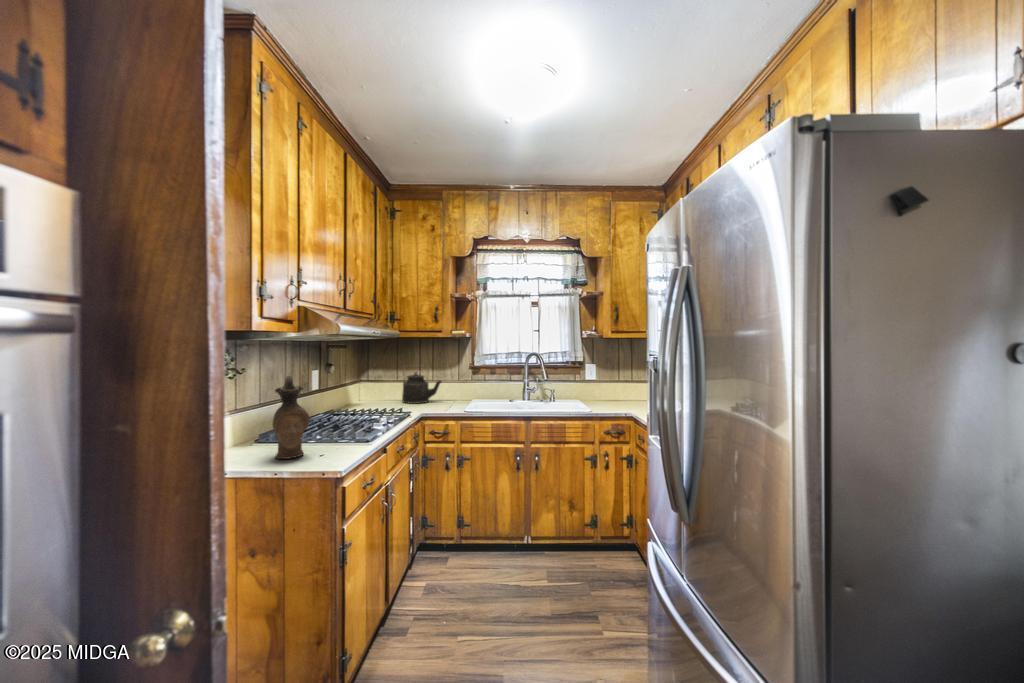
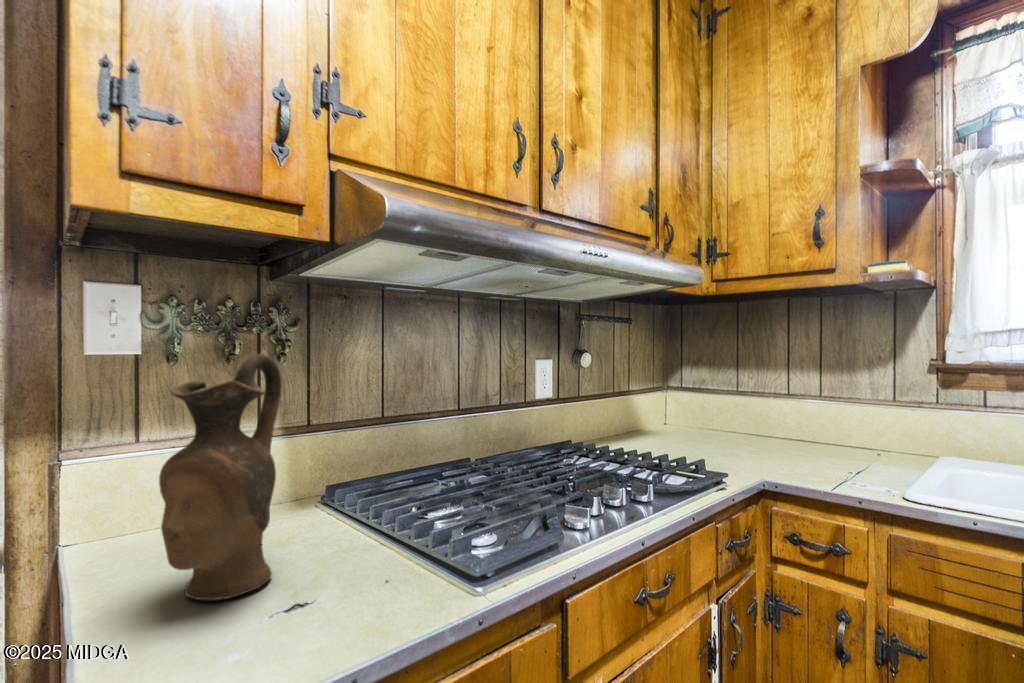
kettle: present [402,367,441,404] -> none [735,357,839,448]

